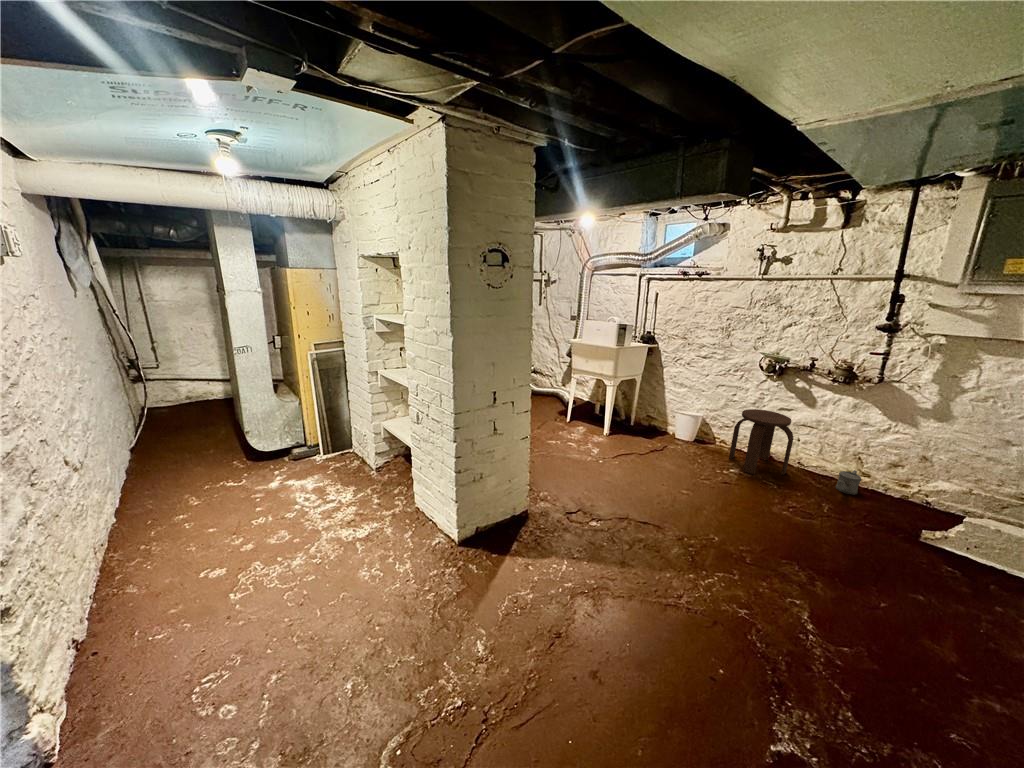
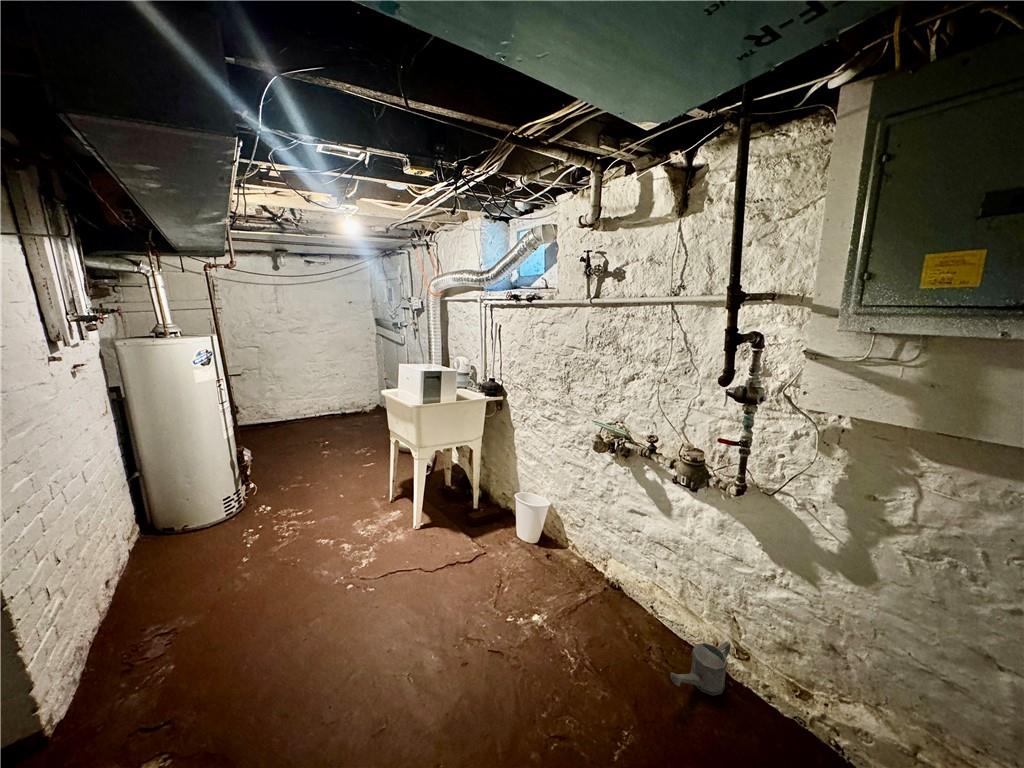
stool: present [729,409,793,475] -> none [556,509,631,632]

